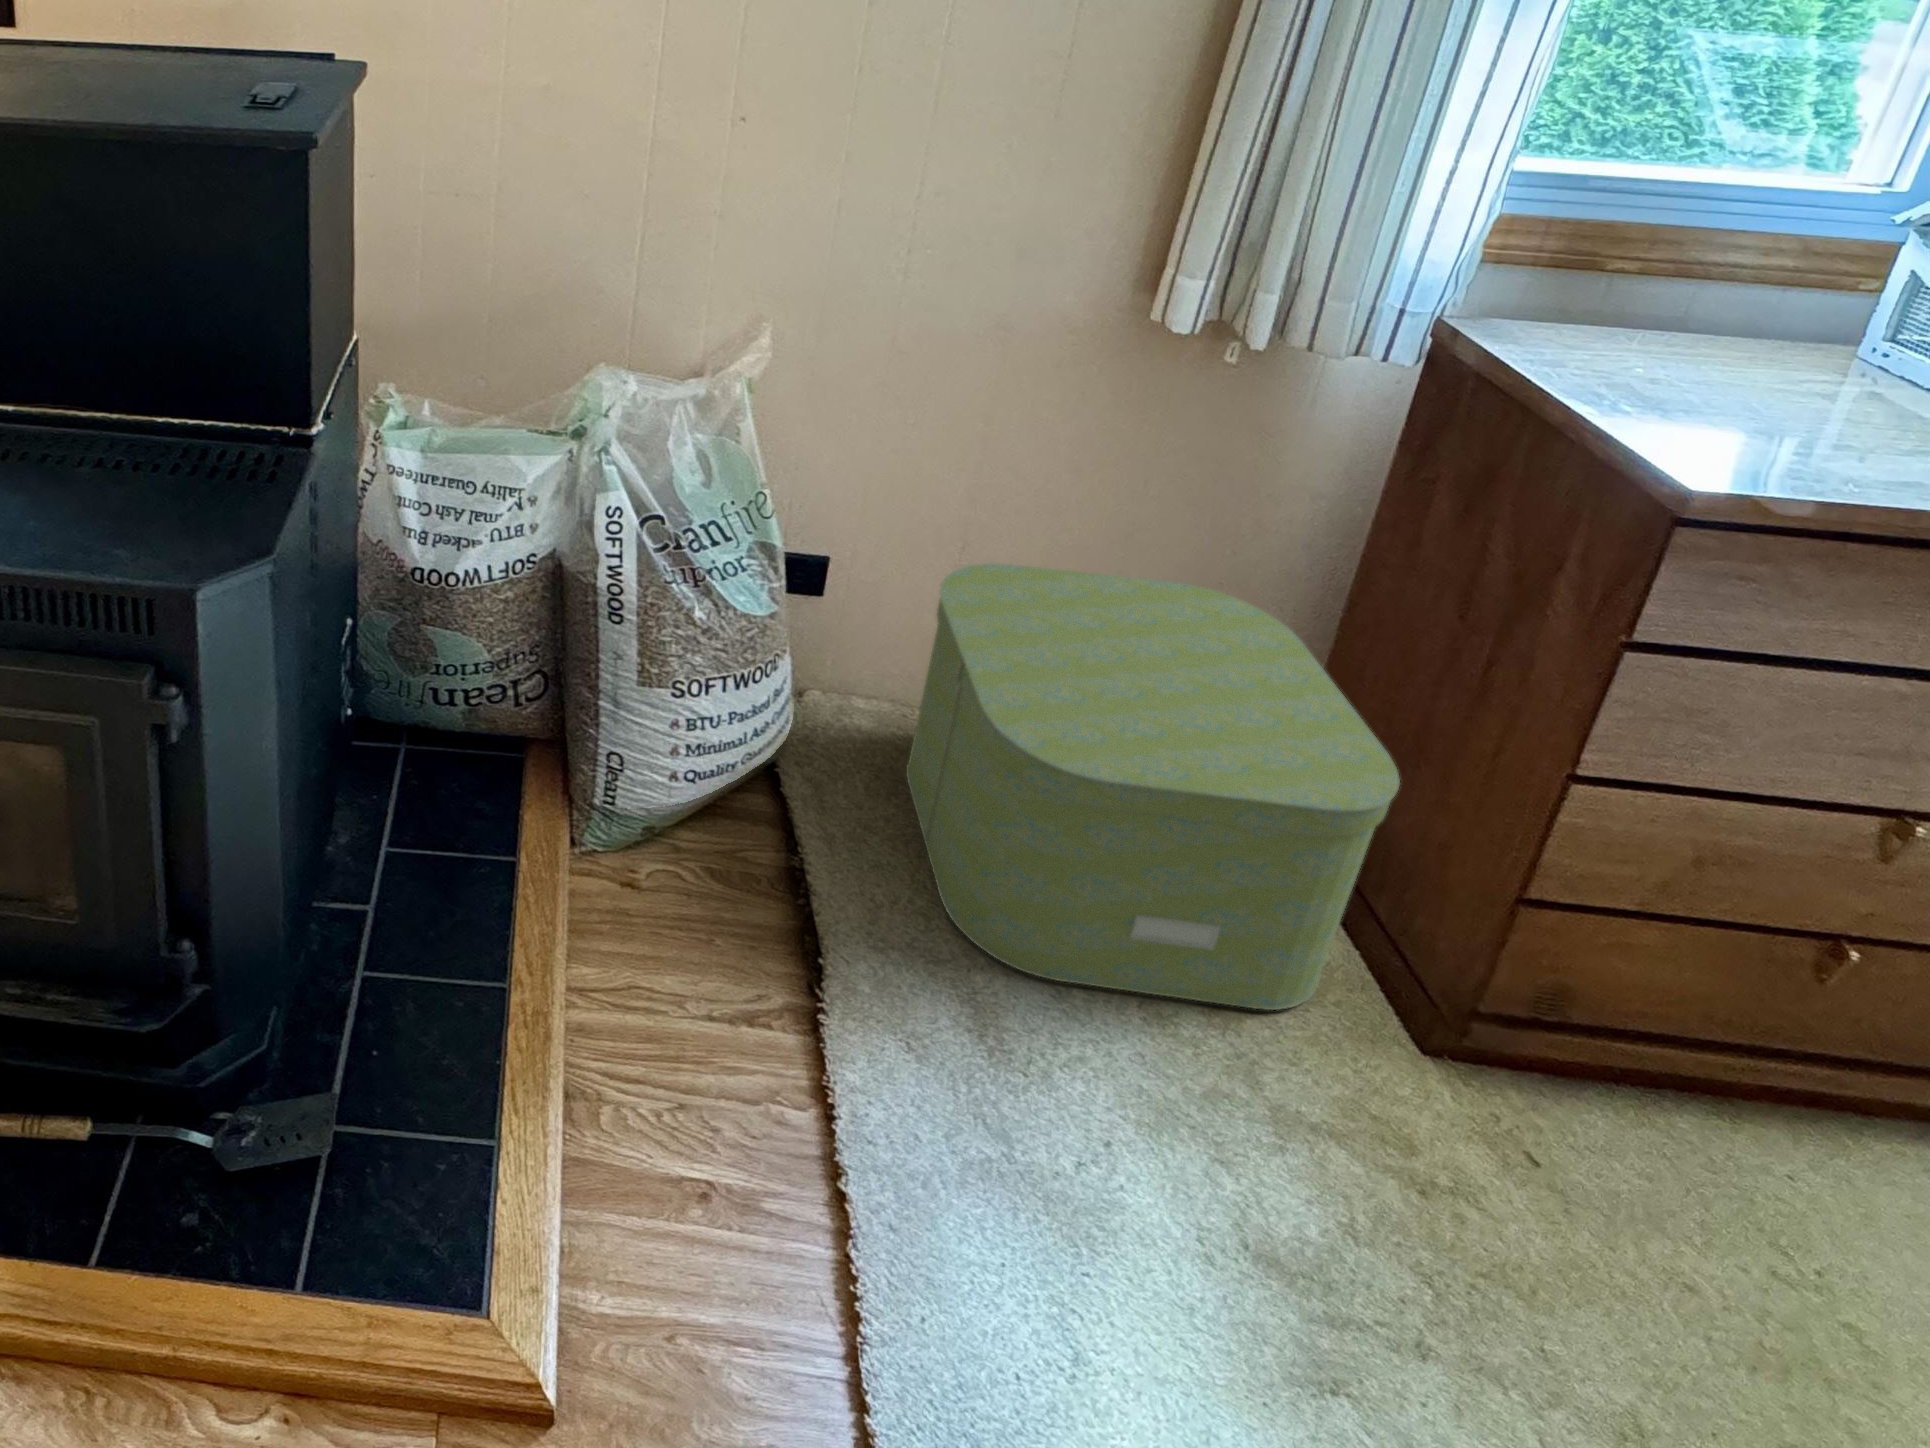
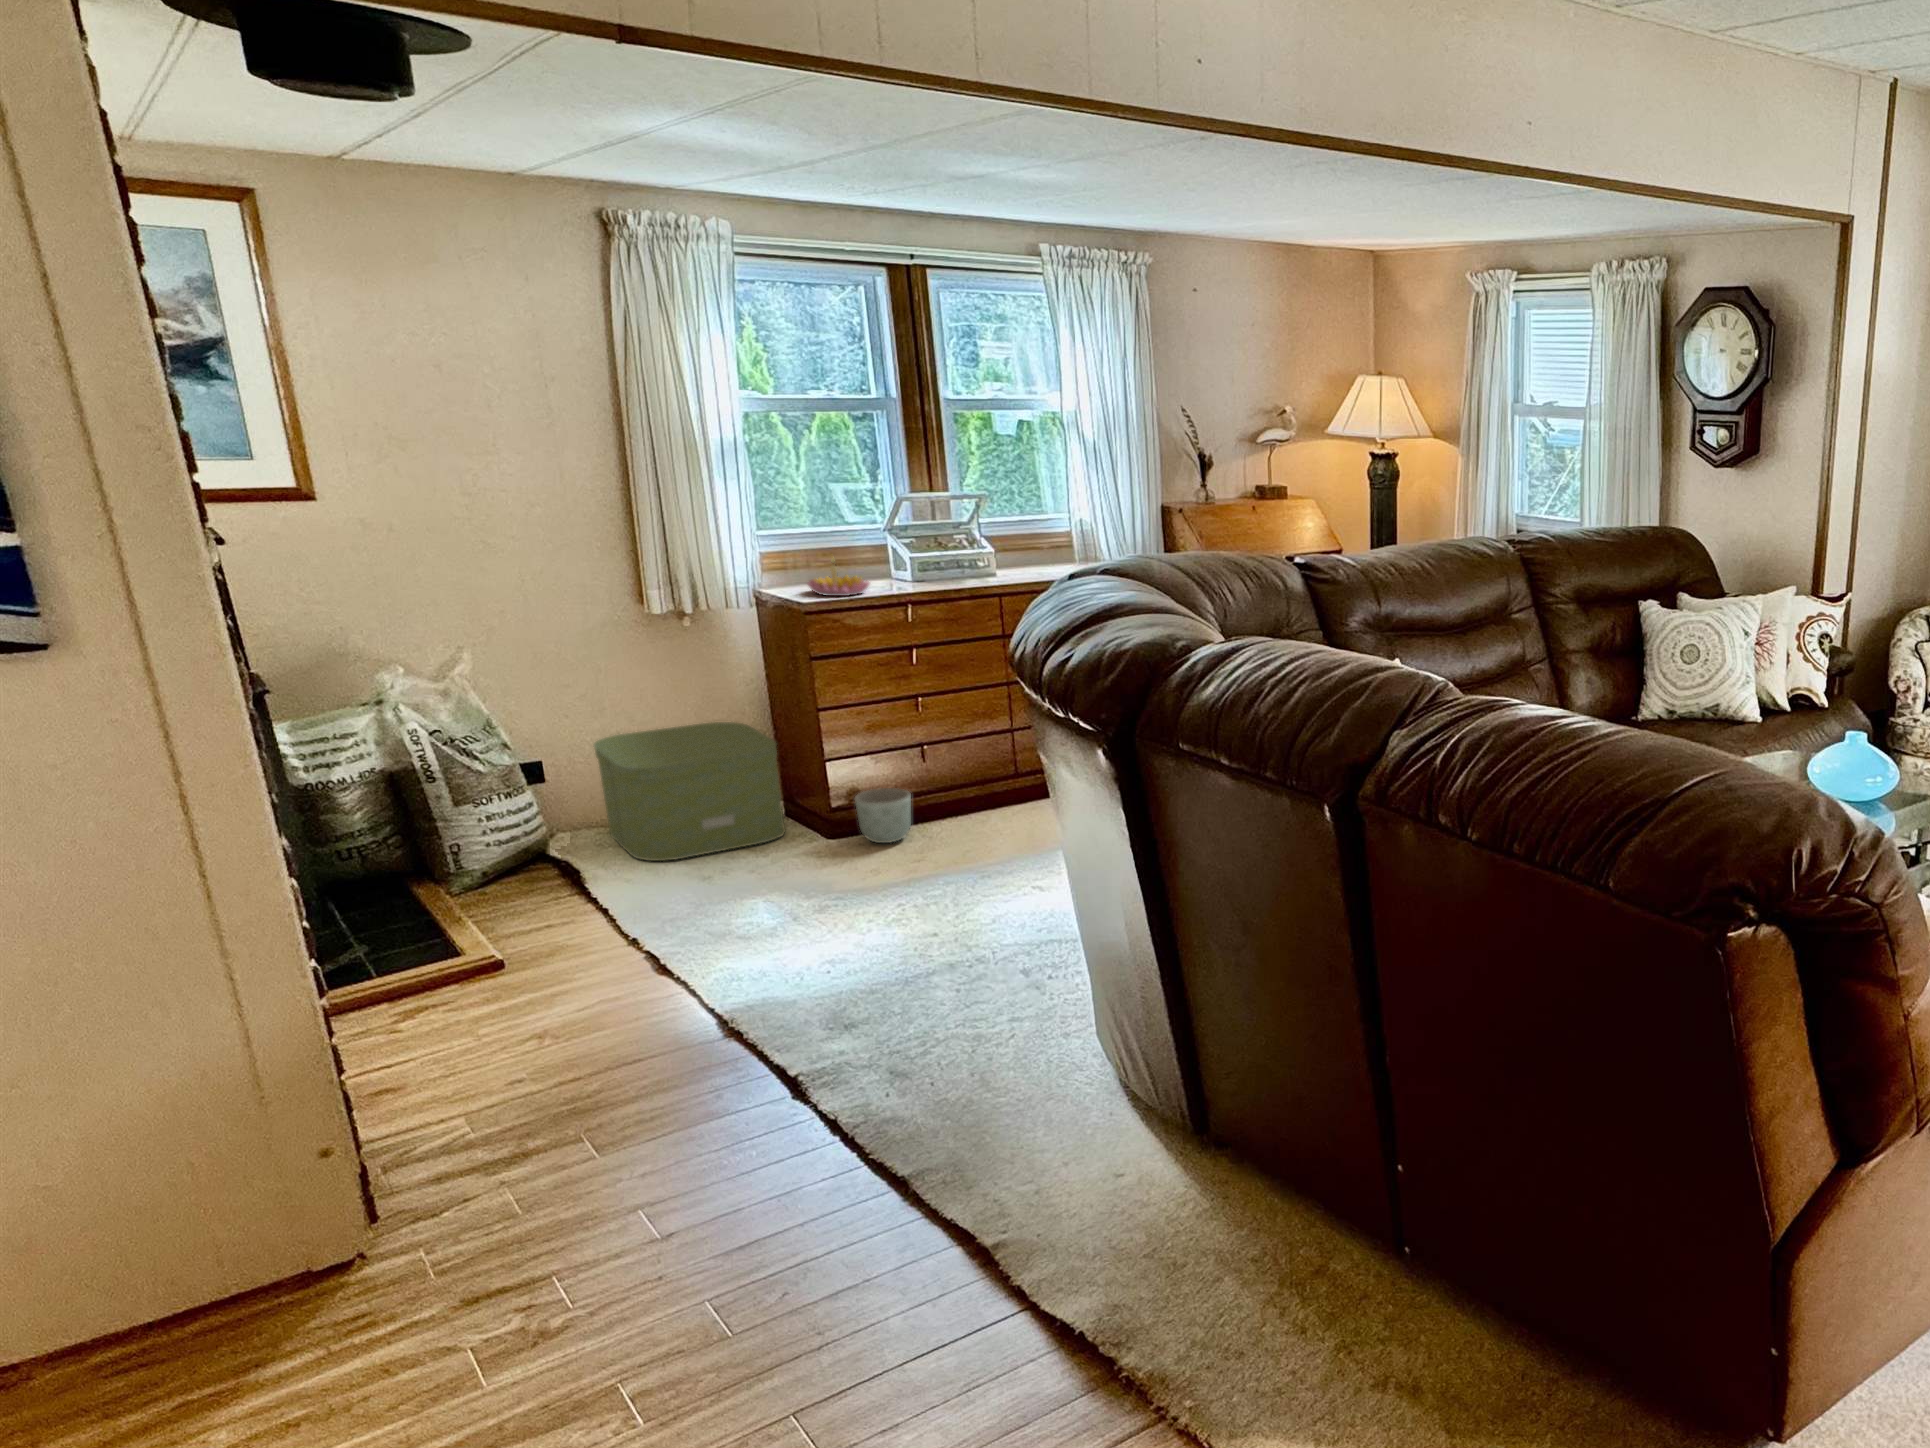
candle holder: none [1629,270,1862,409] -> present [808,557,870,596]
planter: none [1583,1018,1832,1244] -> present [855,788,911,843]

